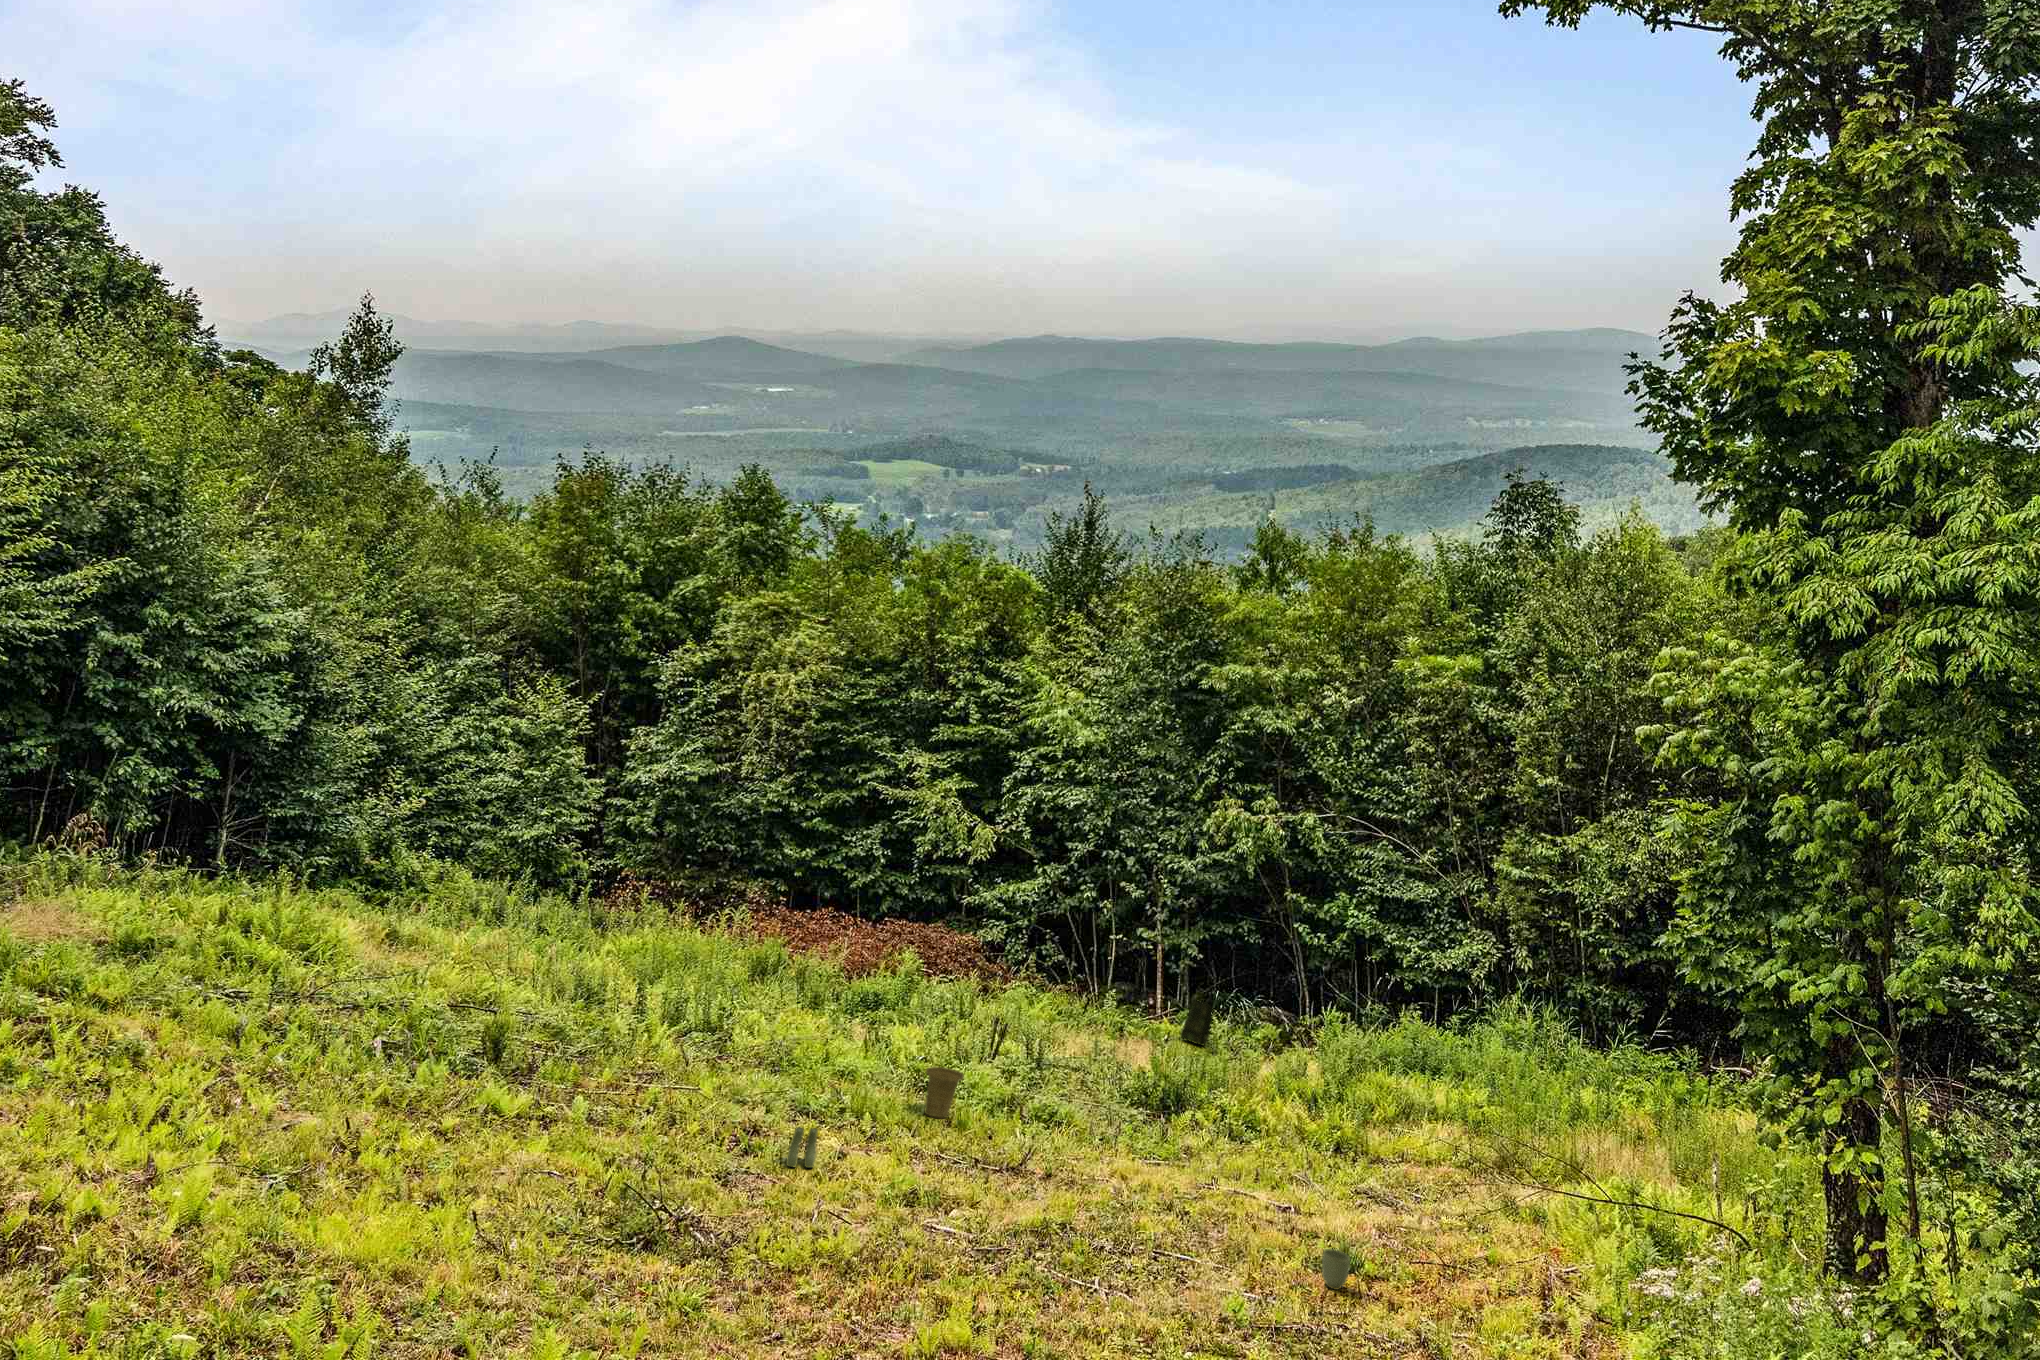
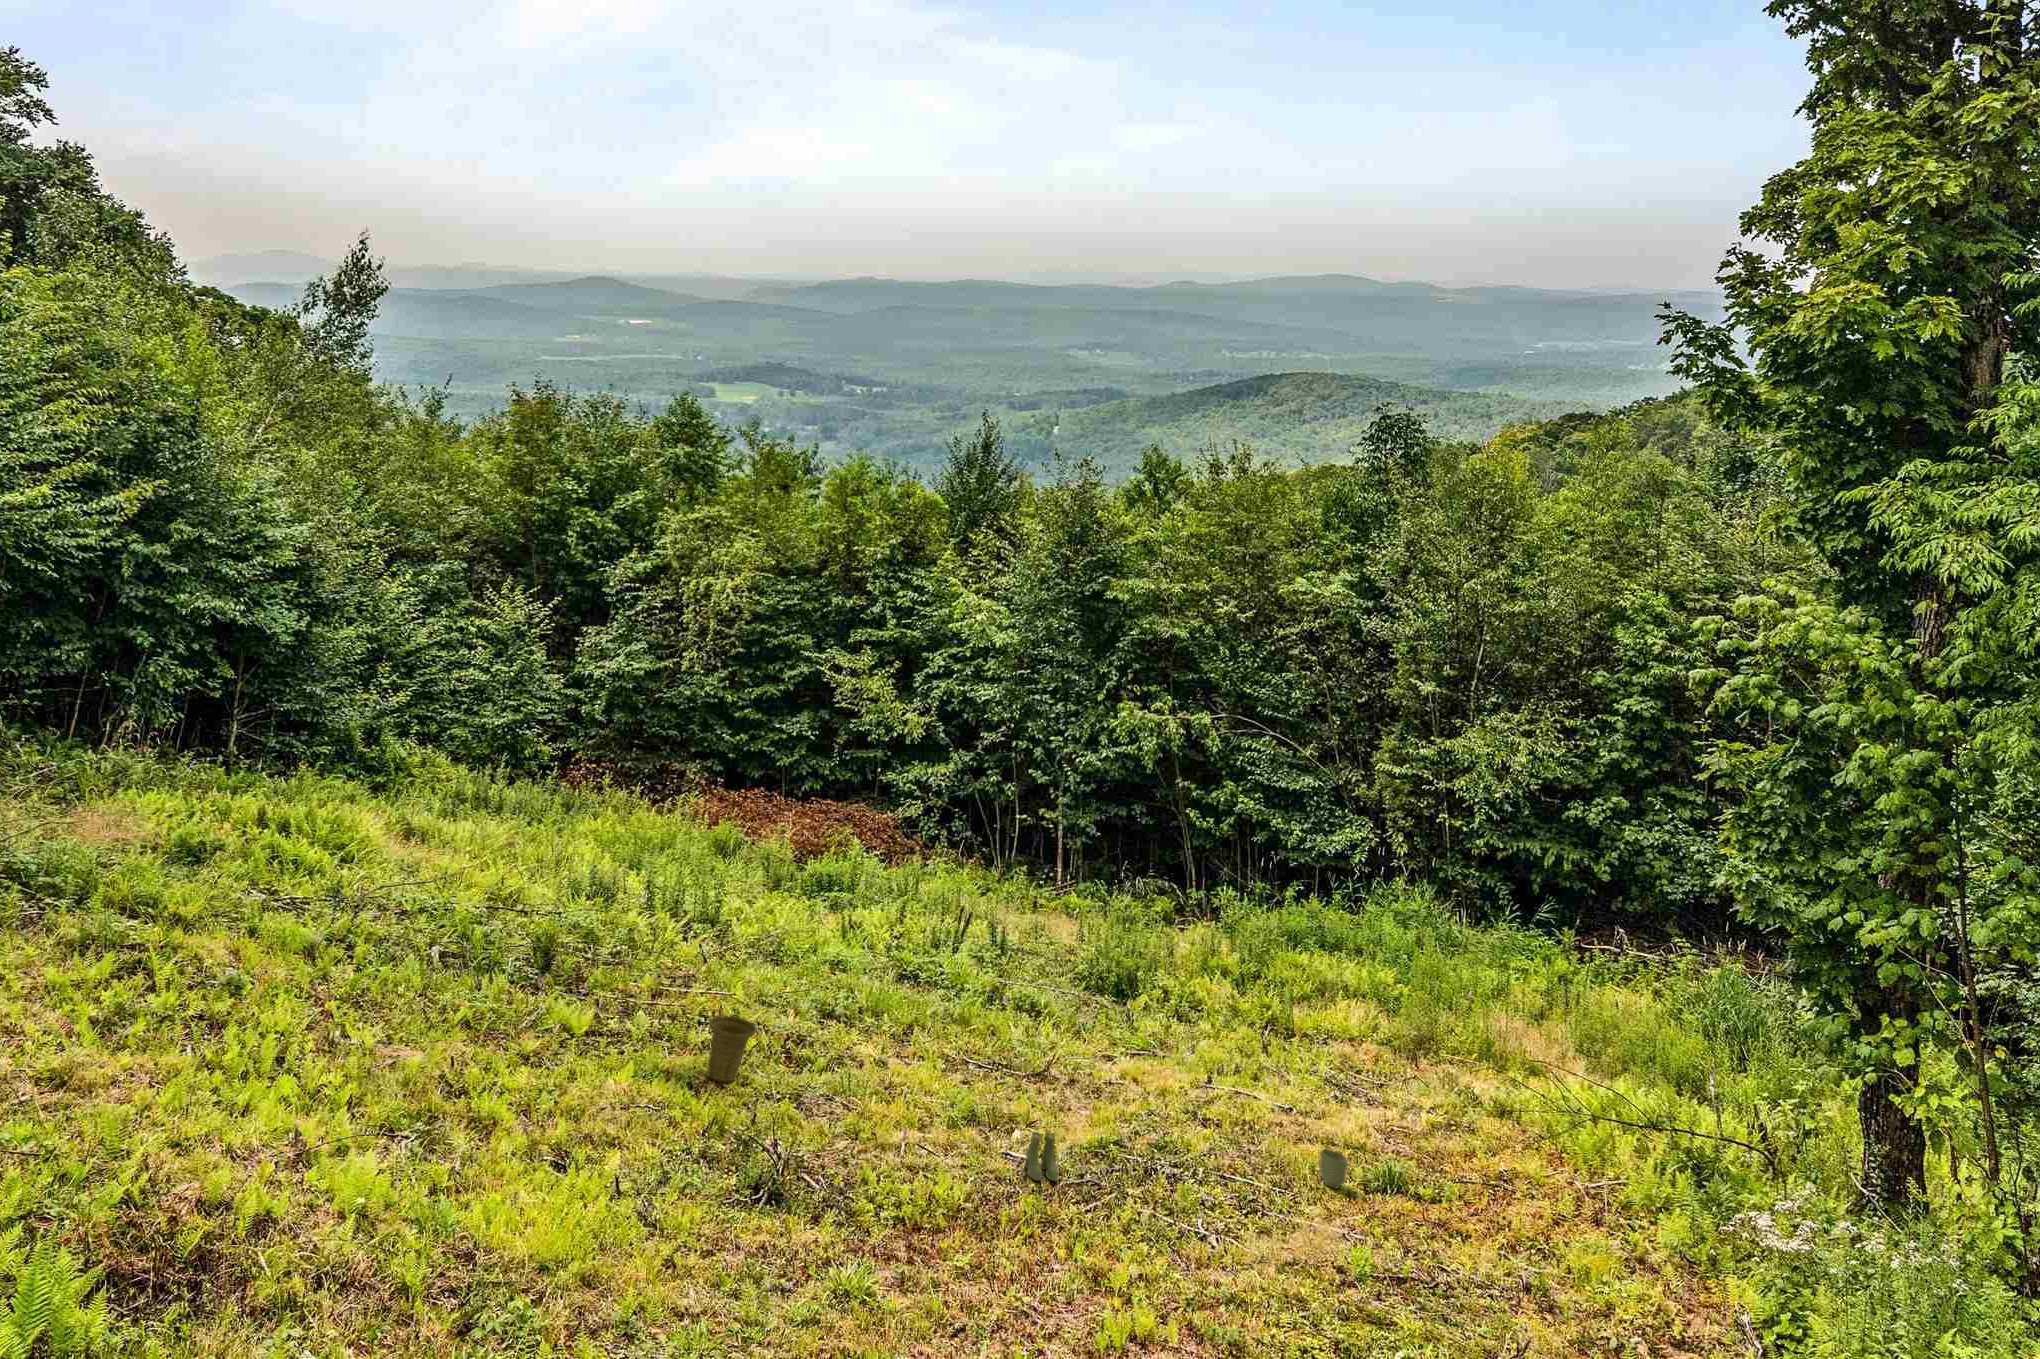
backpack: present [1181,1001,1212,1046] -> none [1107,887,1136,929]
basket: present [924,1067,964,1118] -> present [707,1015,757,1082]
boots: present [786,1127,818,1168] -> present [1025,1132,1059,1182]

